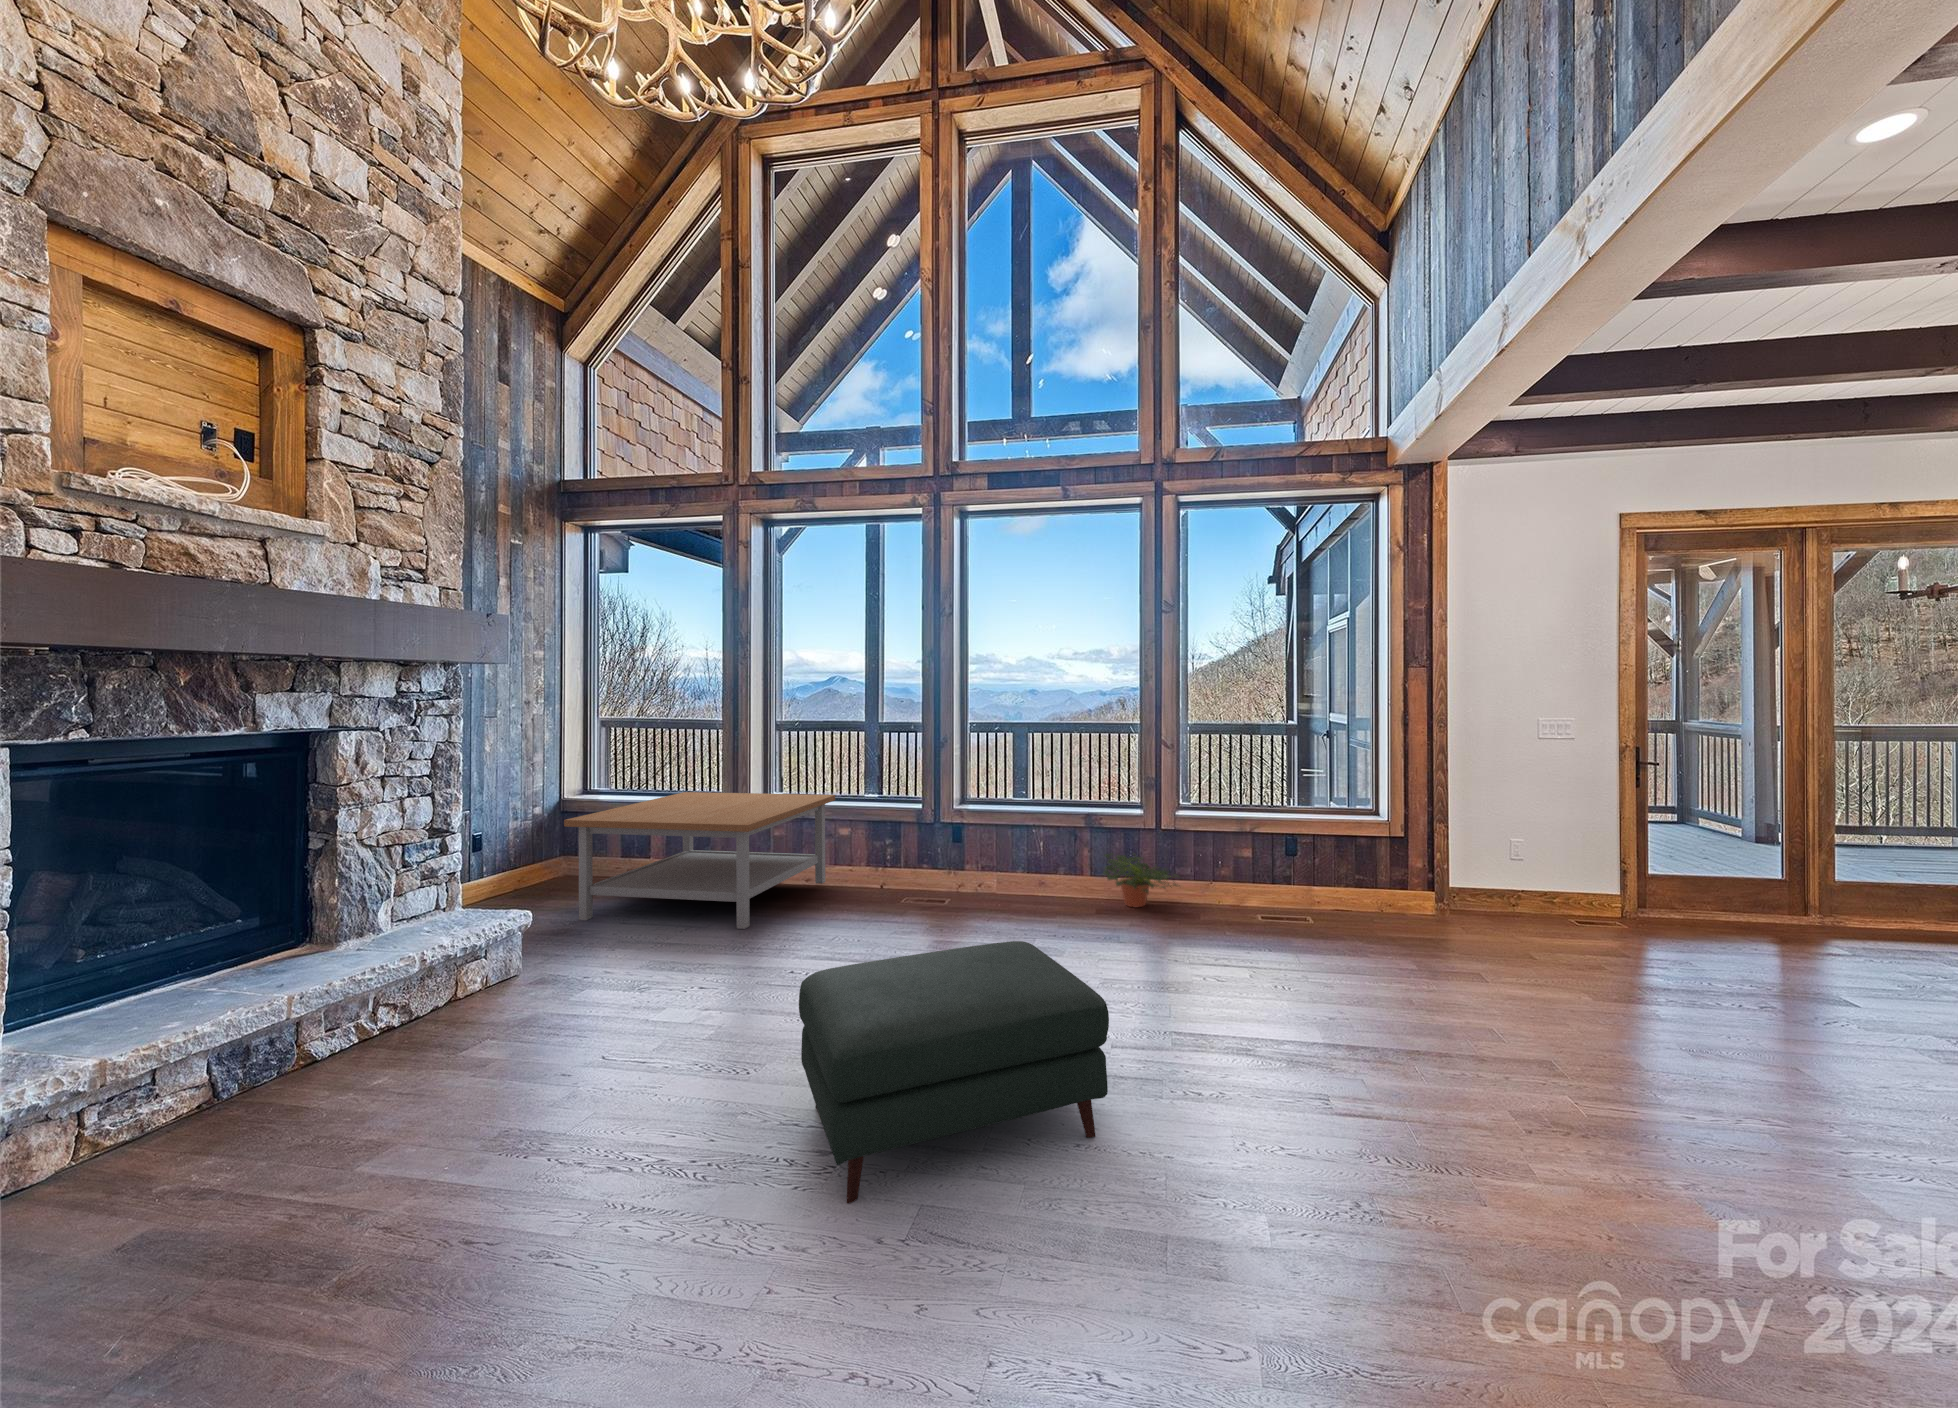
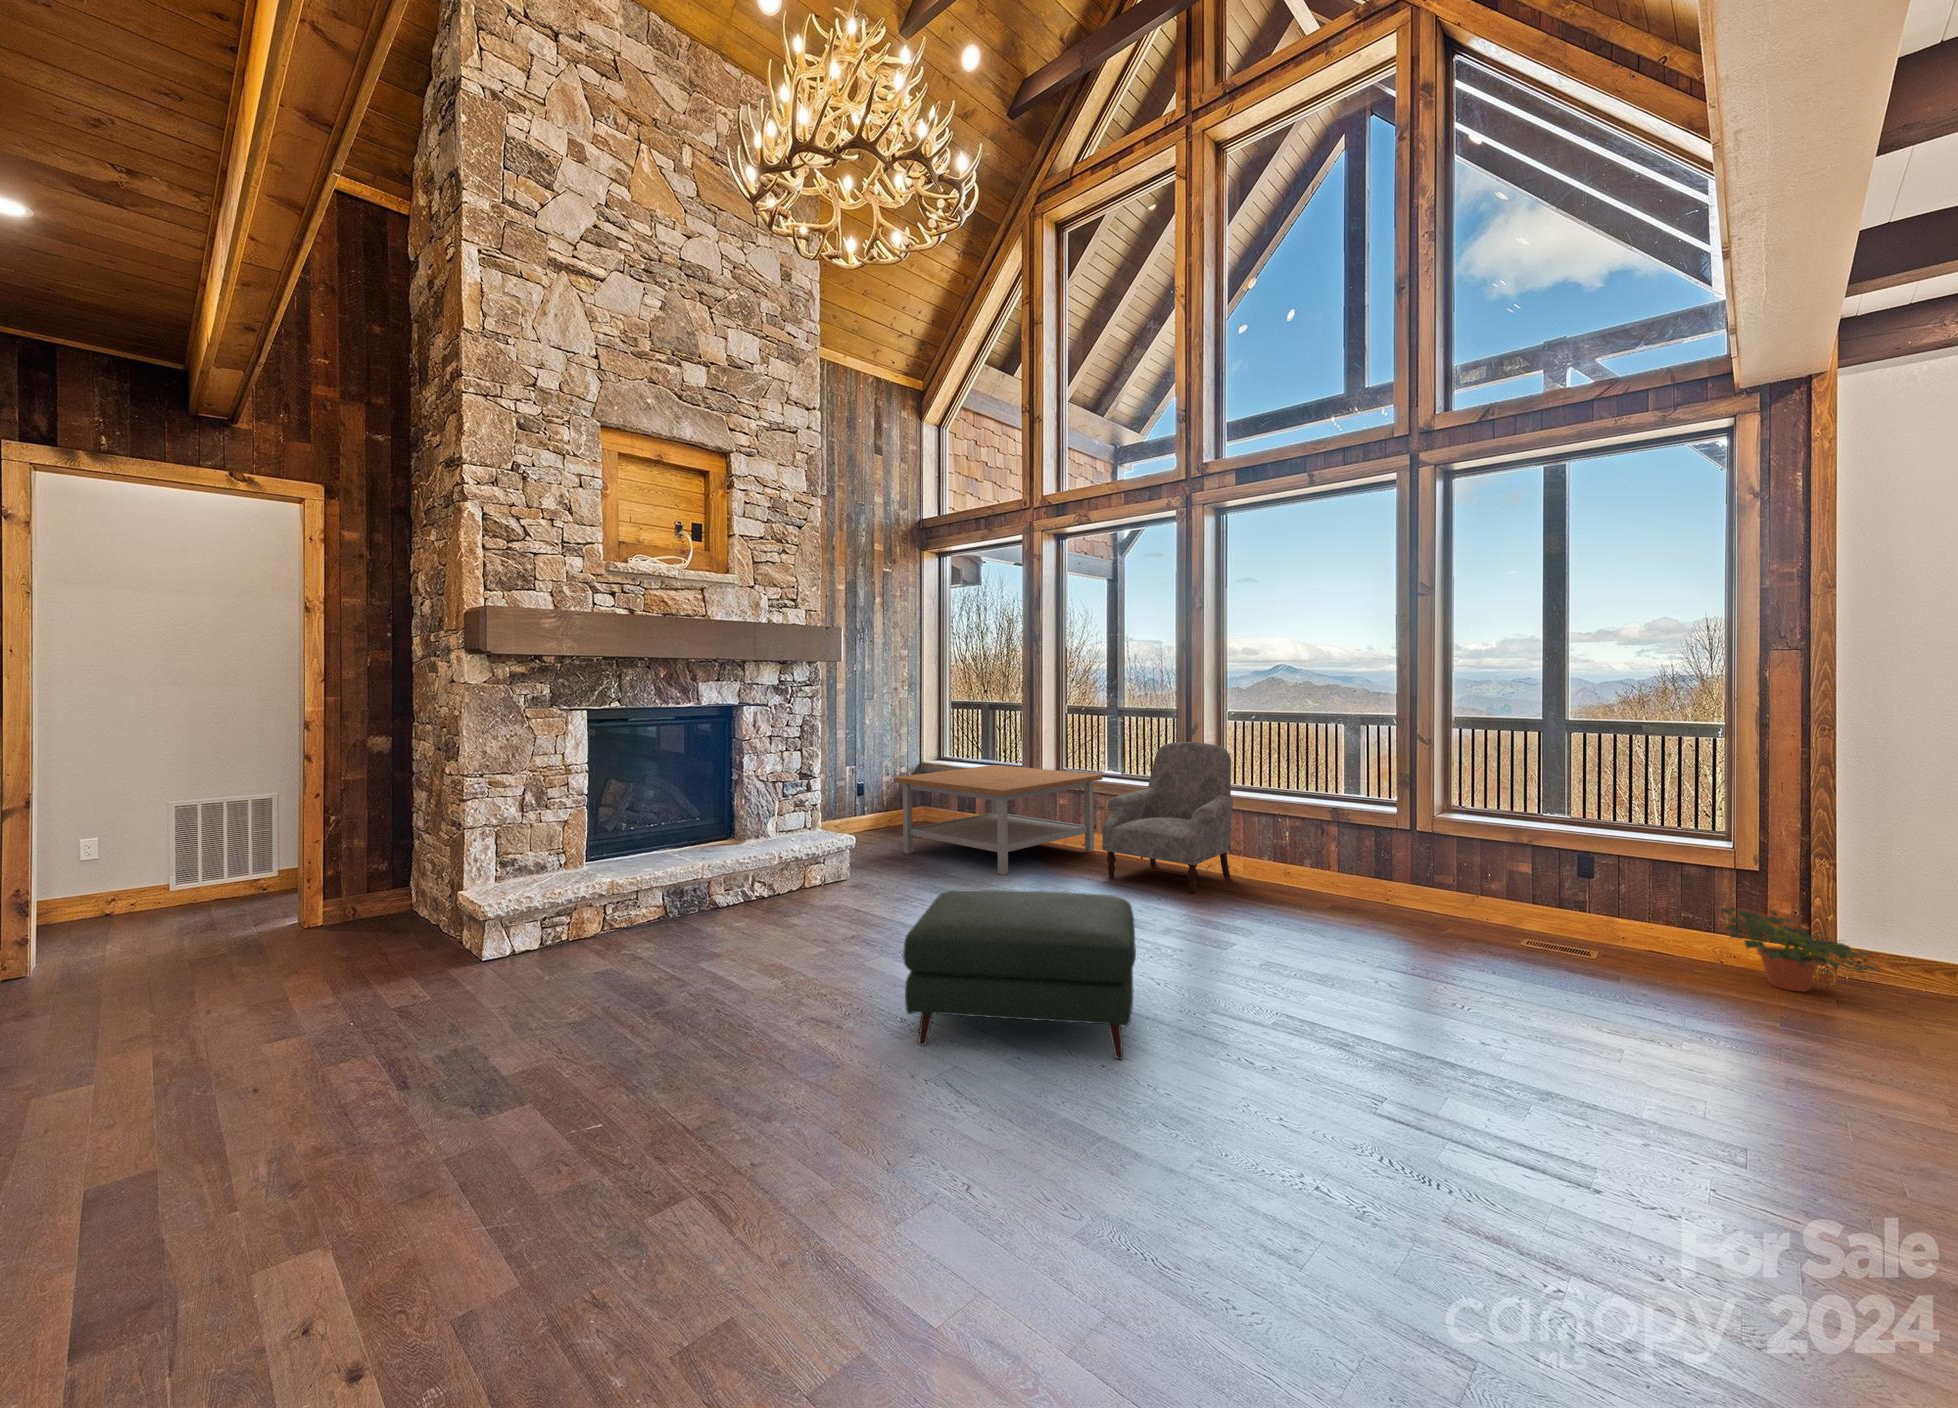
armchair: none [864,754,991,916] -> present [1102,742,1233,893]
potted plant: present [1104,853,1180,907] -> present [1721,908,1879,992]

